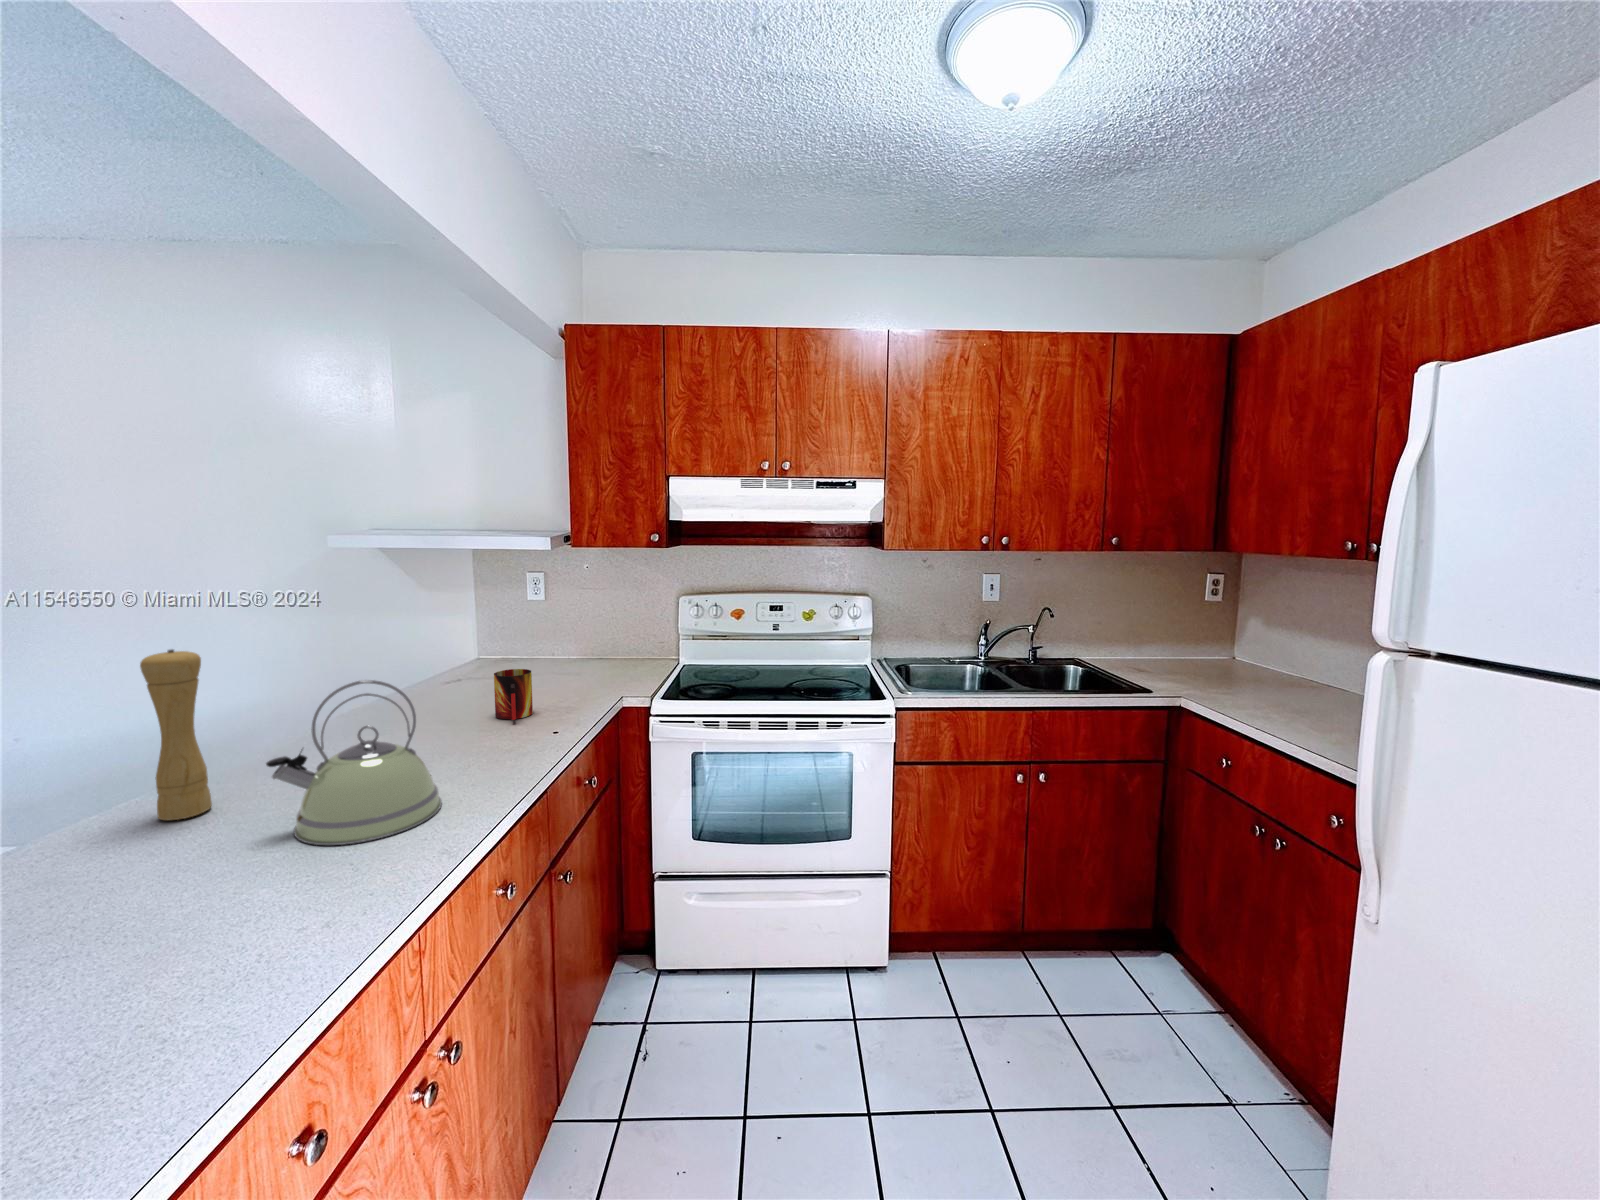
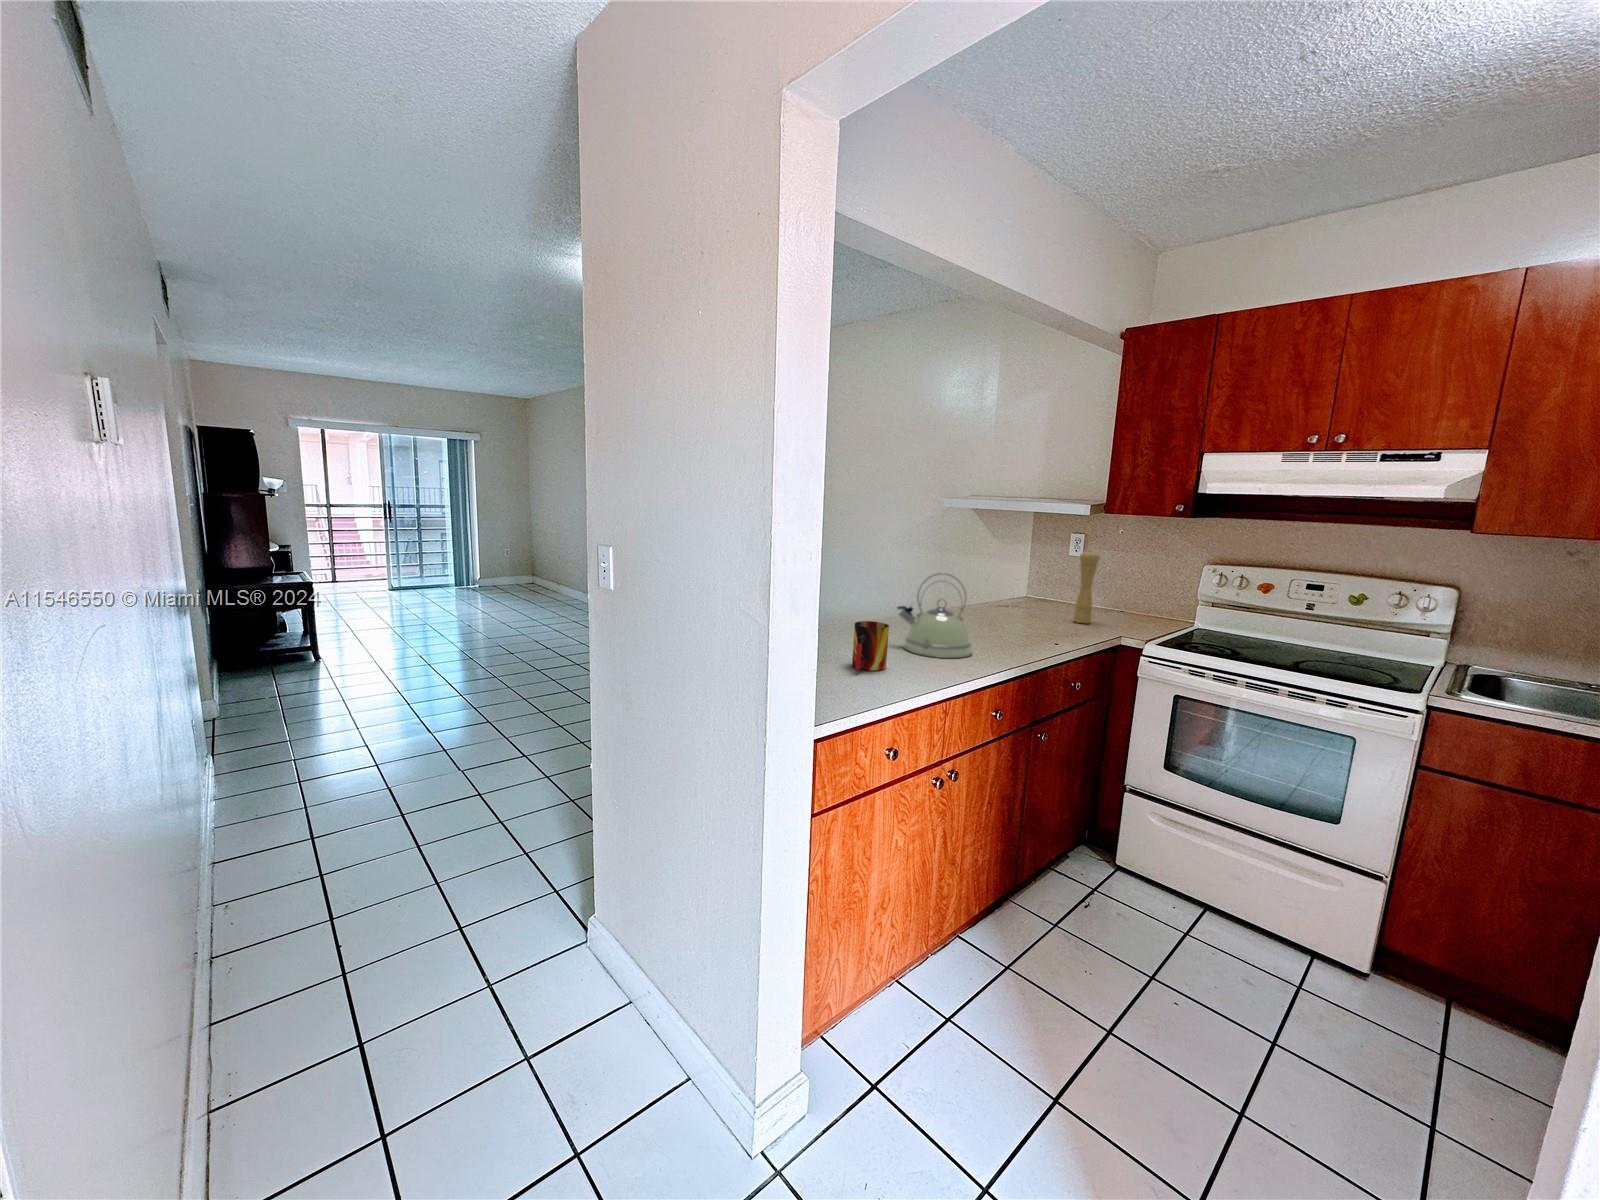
pepper mill: present [140,649,212,820] -> present [1073,551,1100,624]
mug: present [494,669,533,720] -> present [852,621,889,670]

